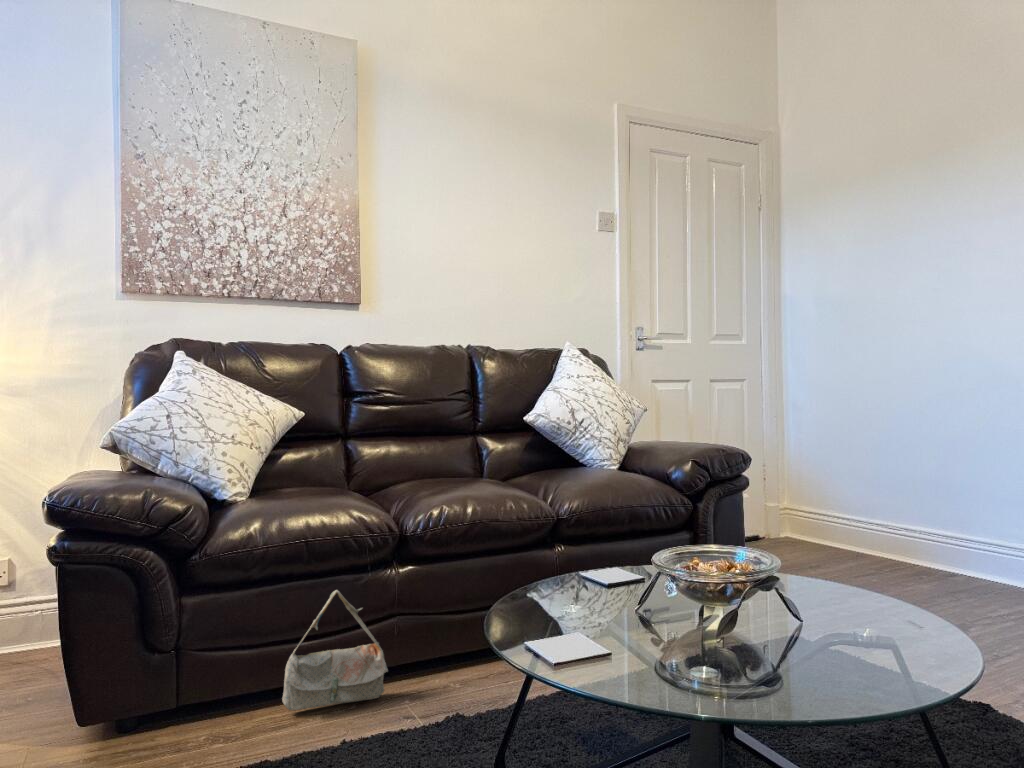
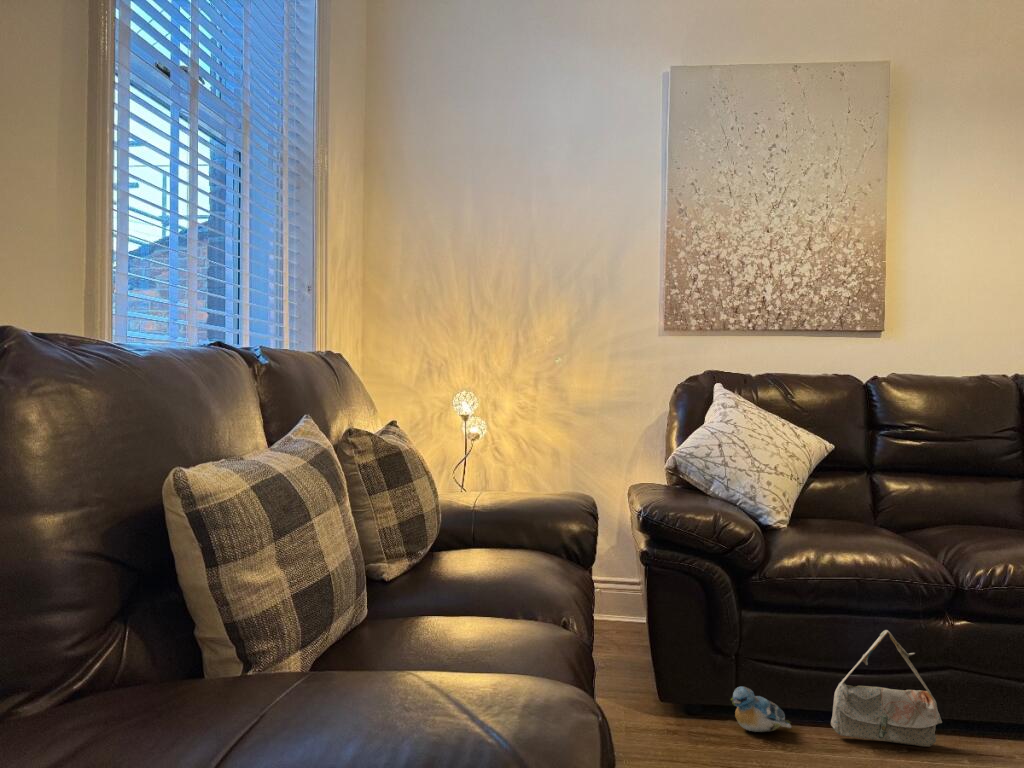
plush toy: none [165,685,240,734] -> present [731,687,791,732]

